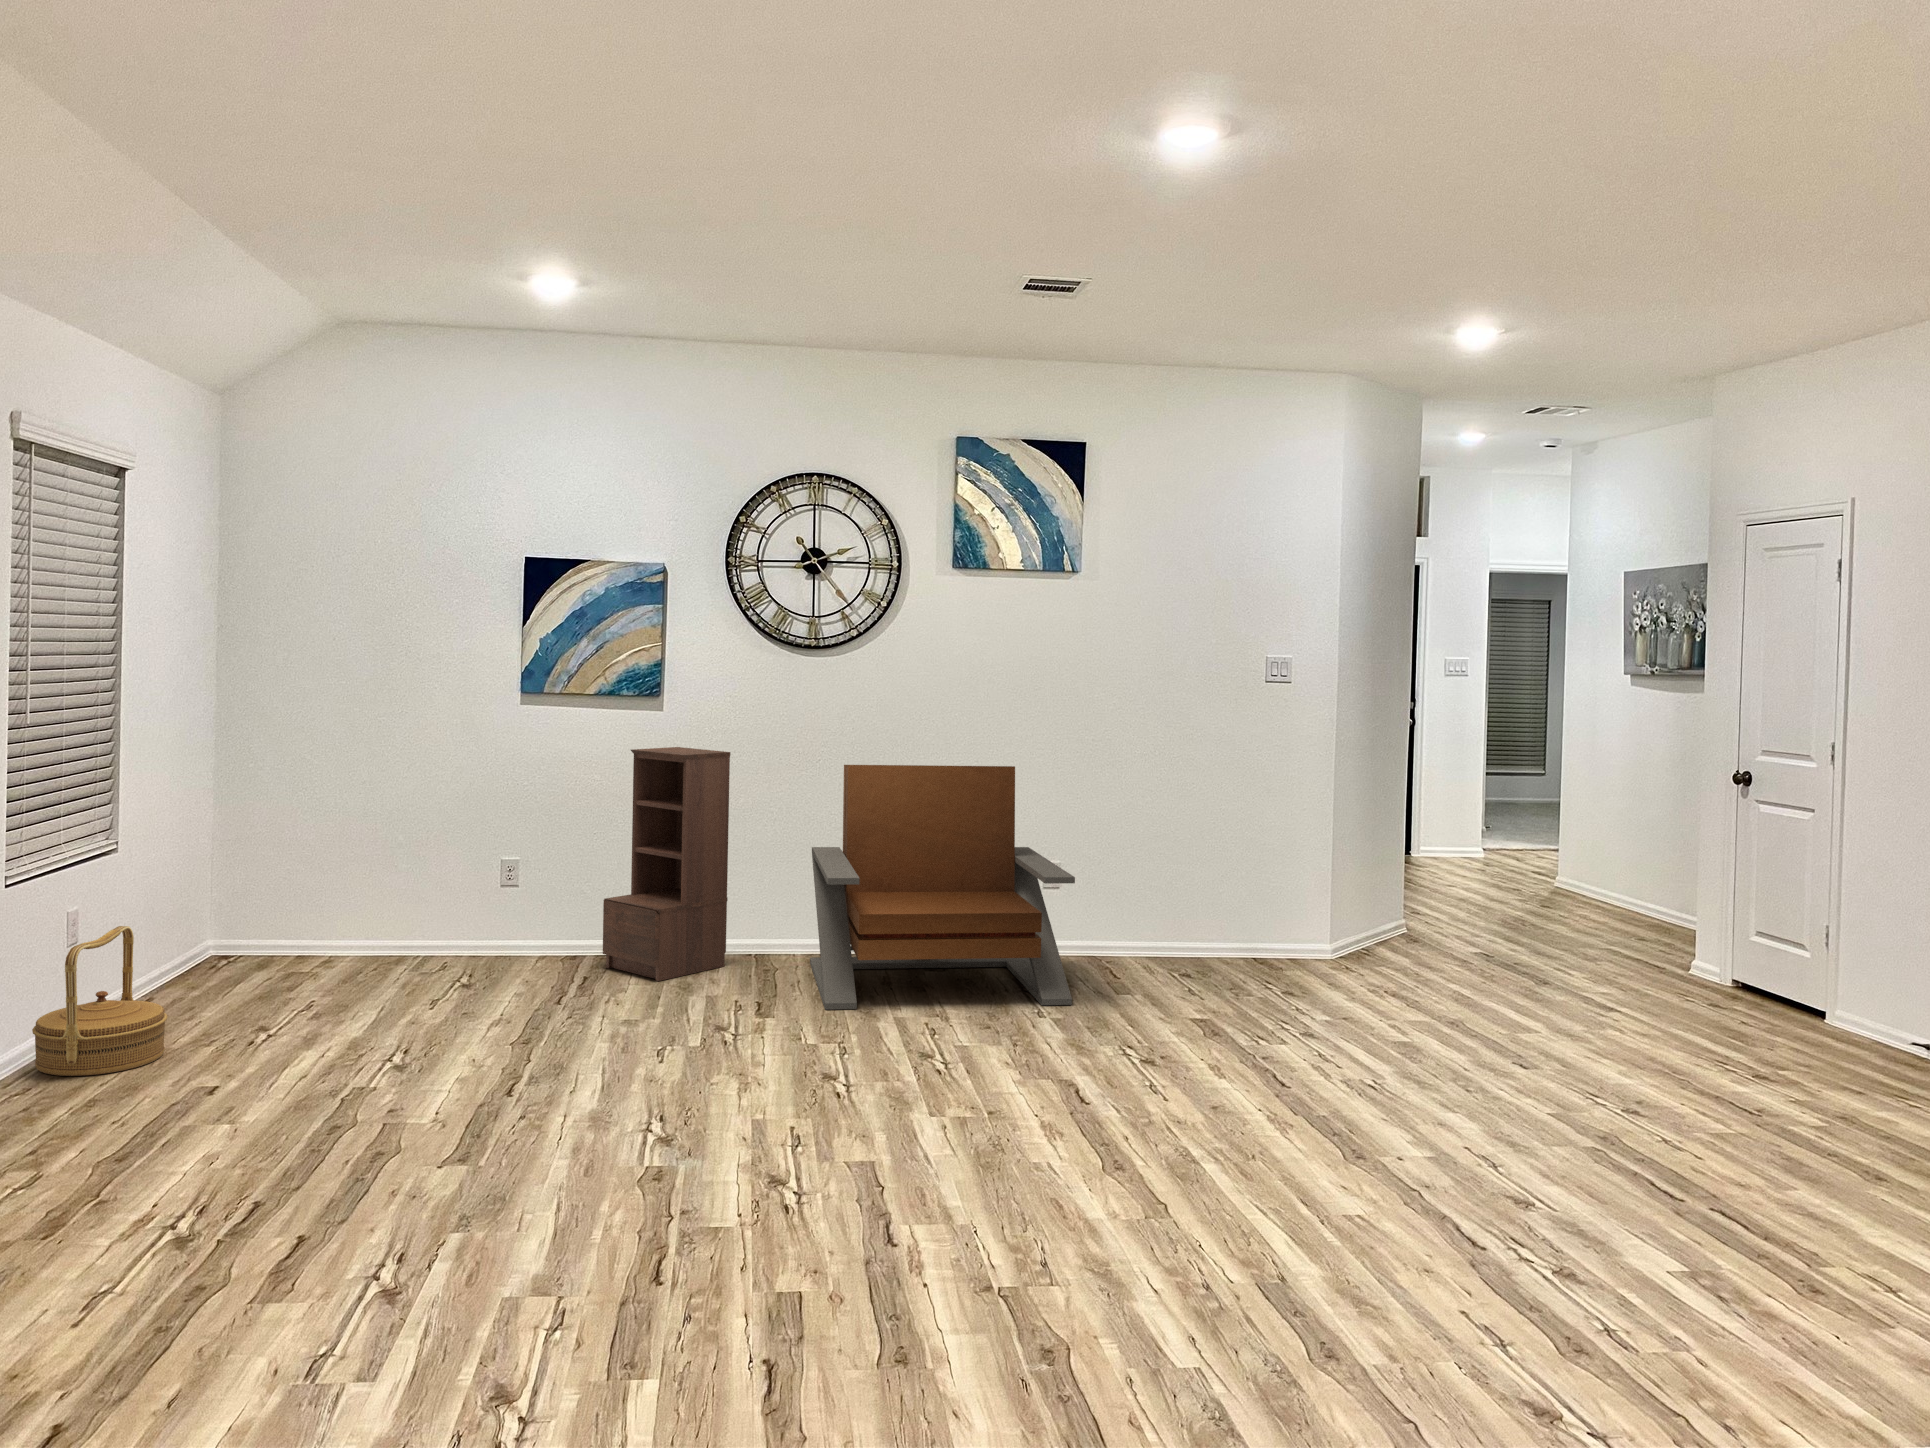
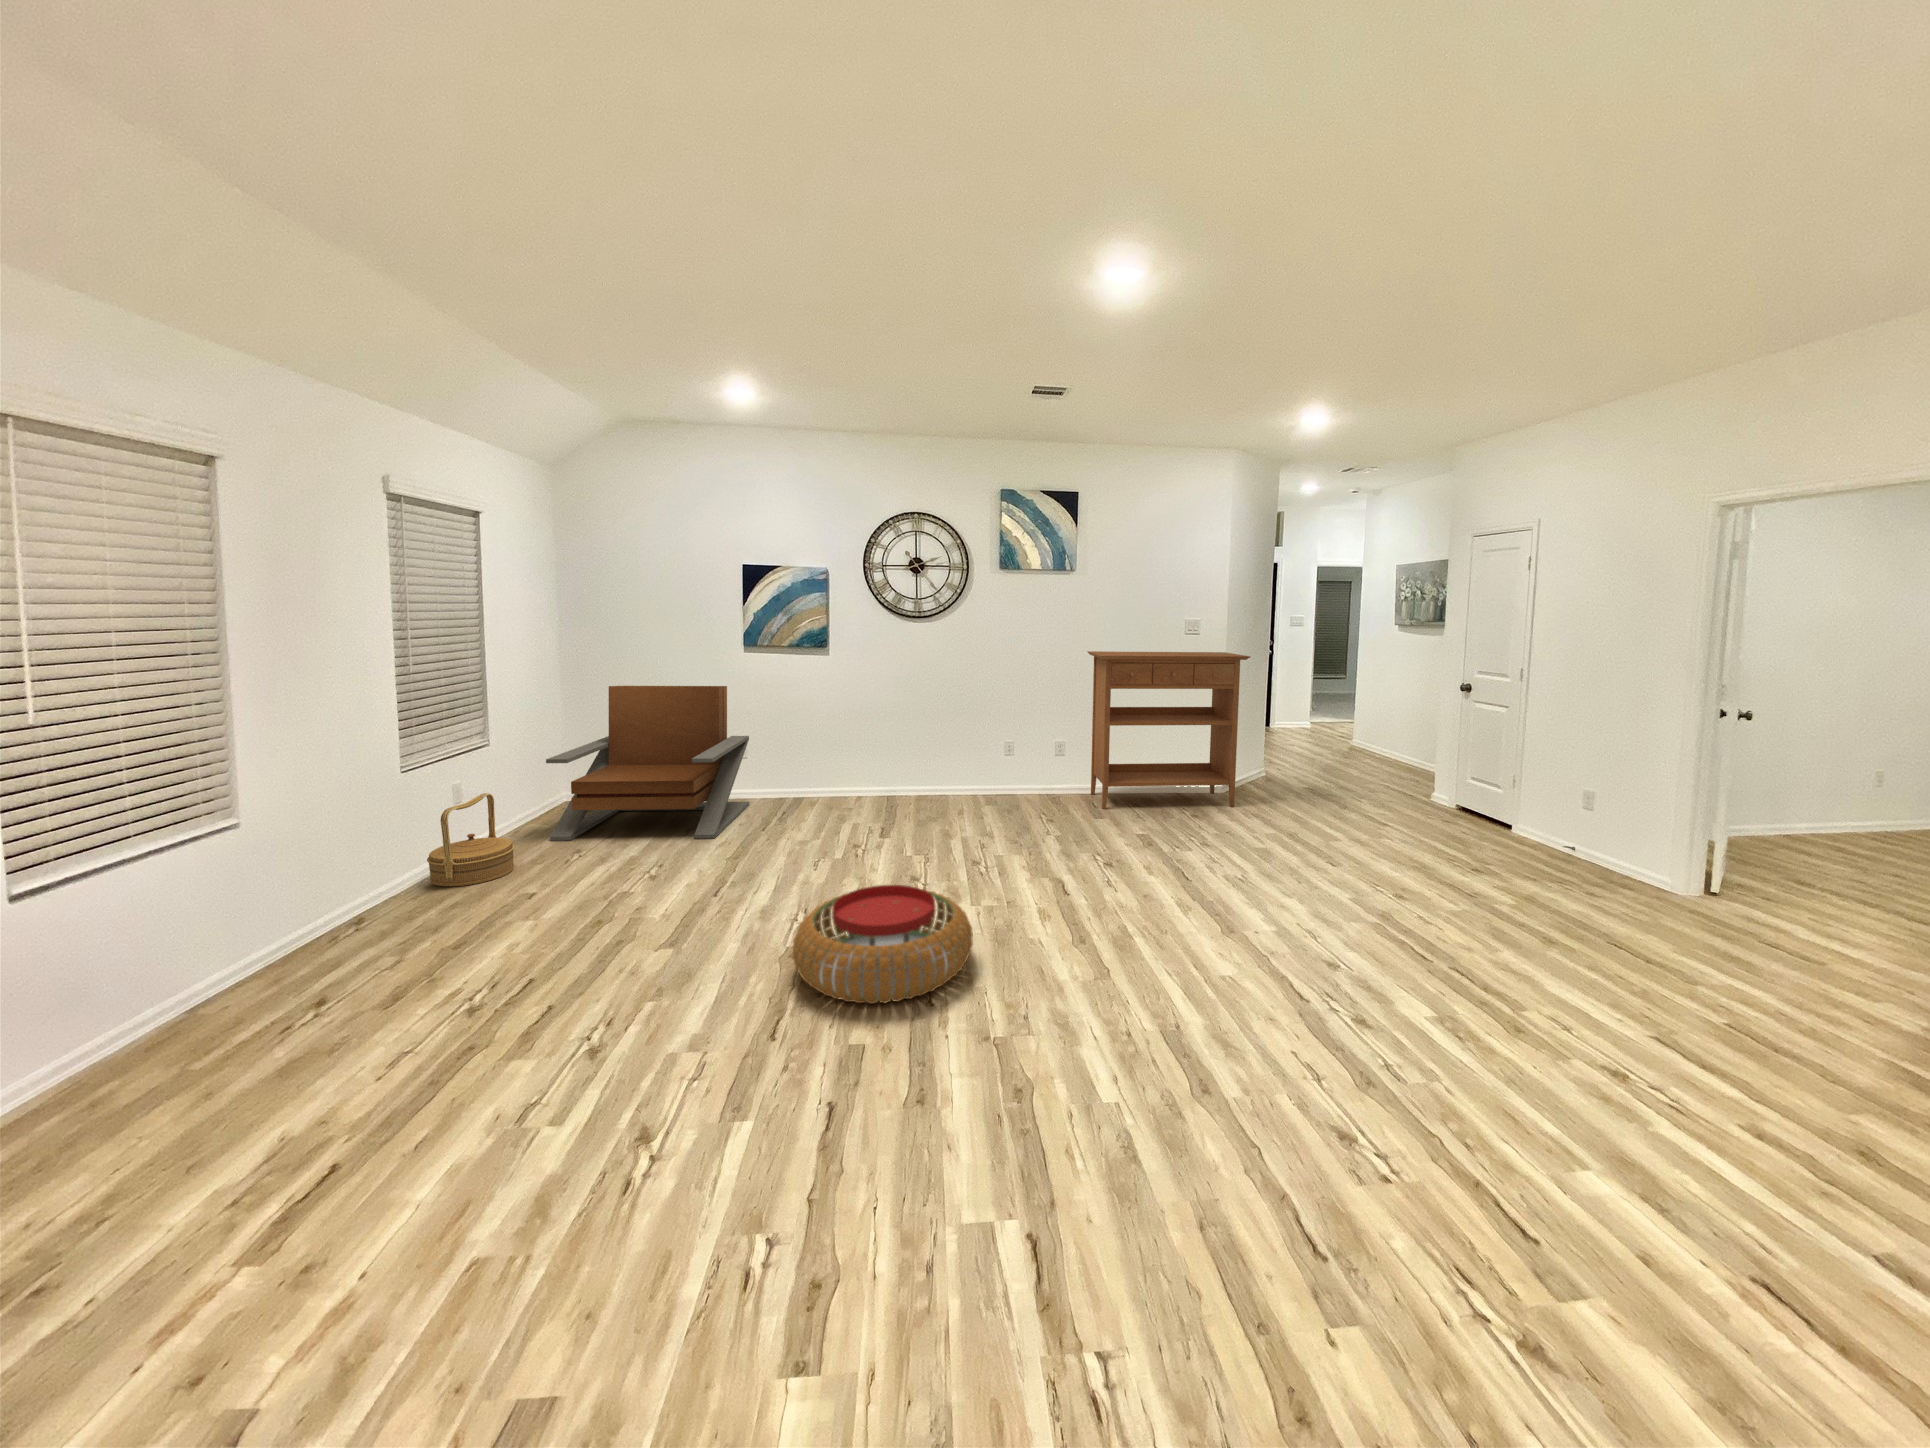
console table: none [1099,710,1378,979] -> present [1088,651,1250,809]
bookshelf: present [603,747,730,981] -> none [794,676,868,815]
lounge chair: present [810,765,1075,1010] -> present [546,686,749,841]
pouf: none [666,1067,949,1241] -> present [793,885,973,1004]

